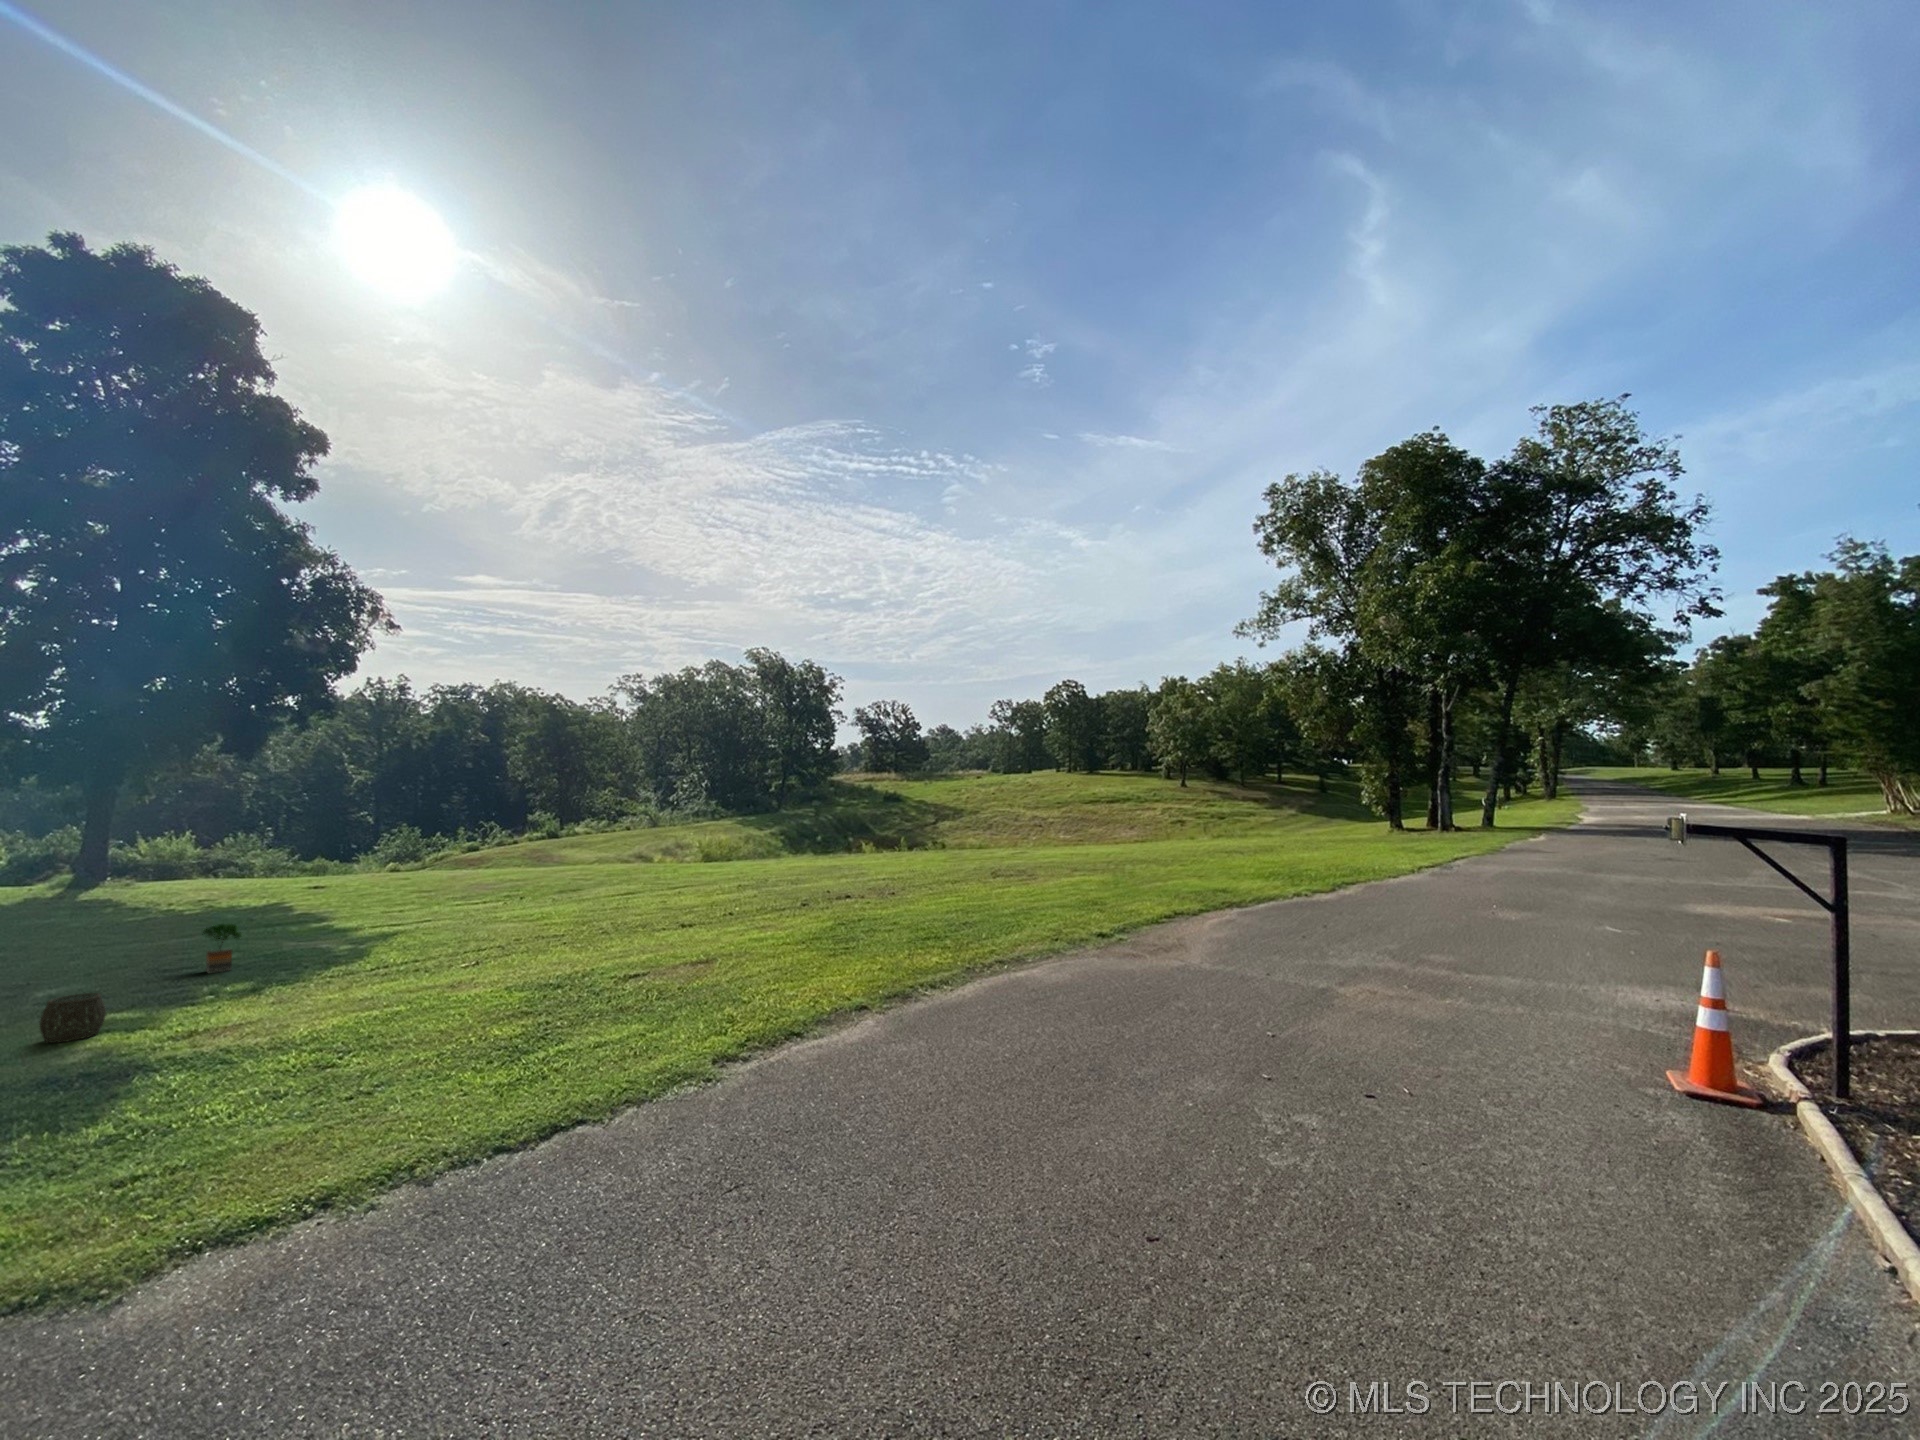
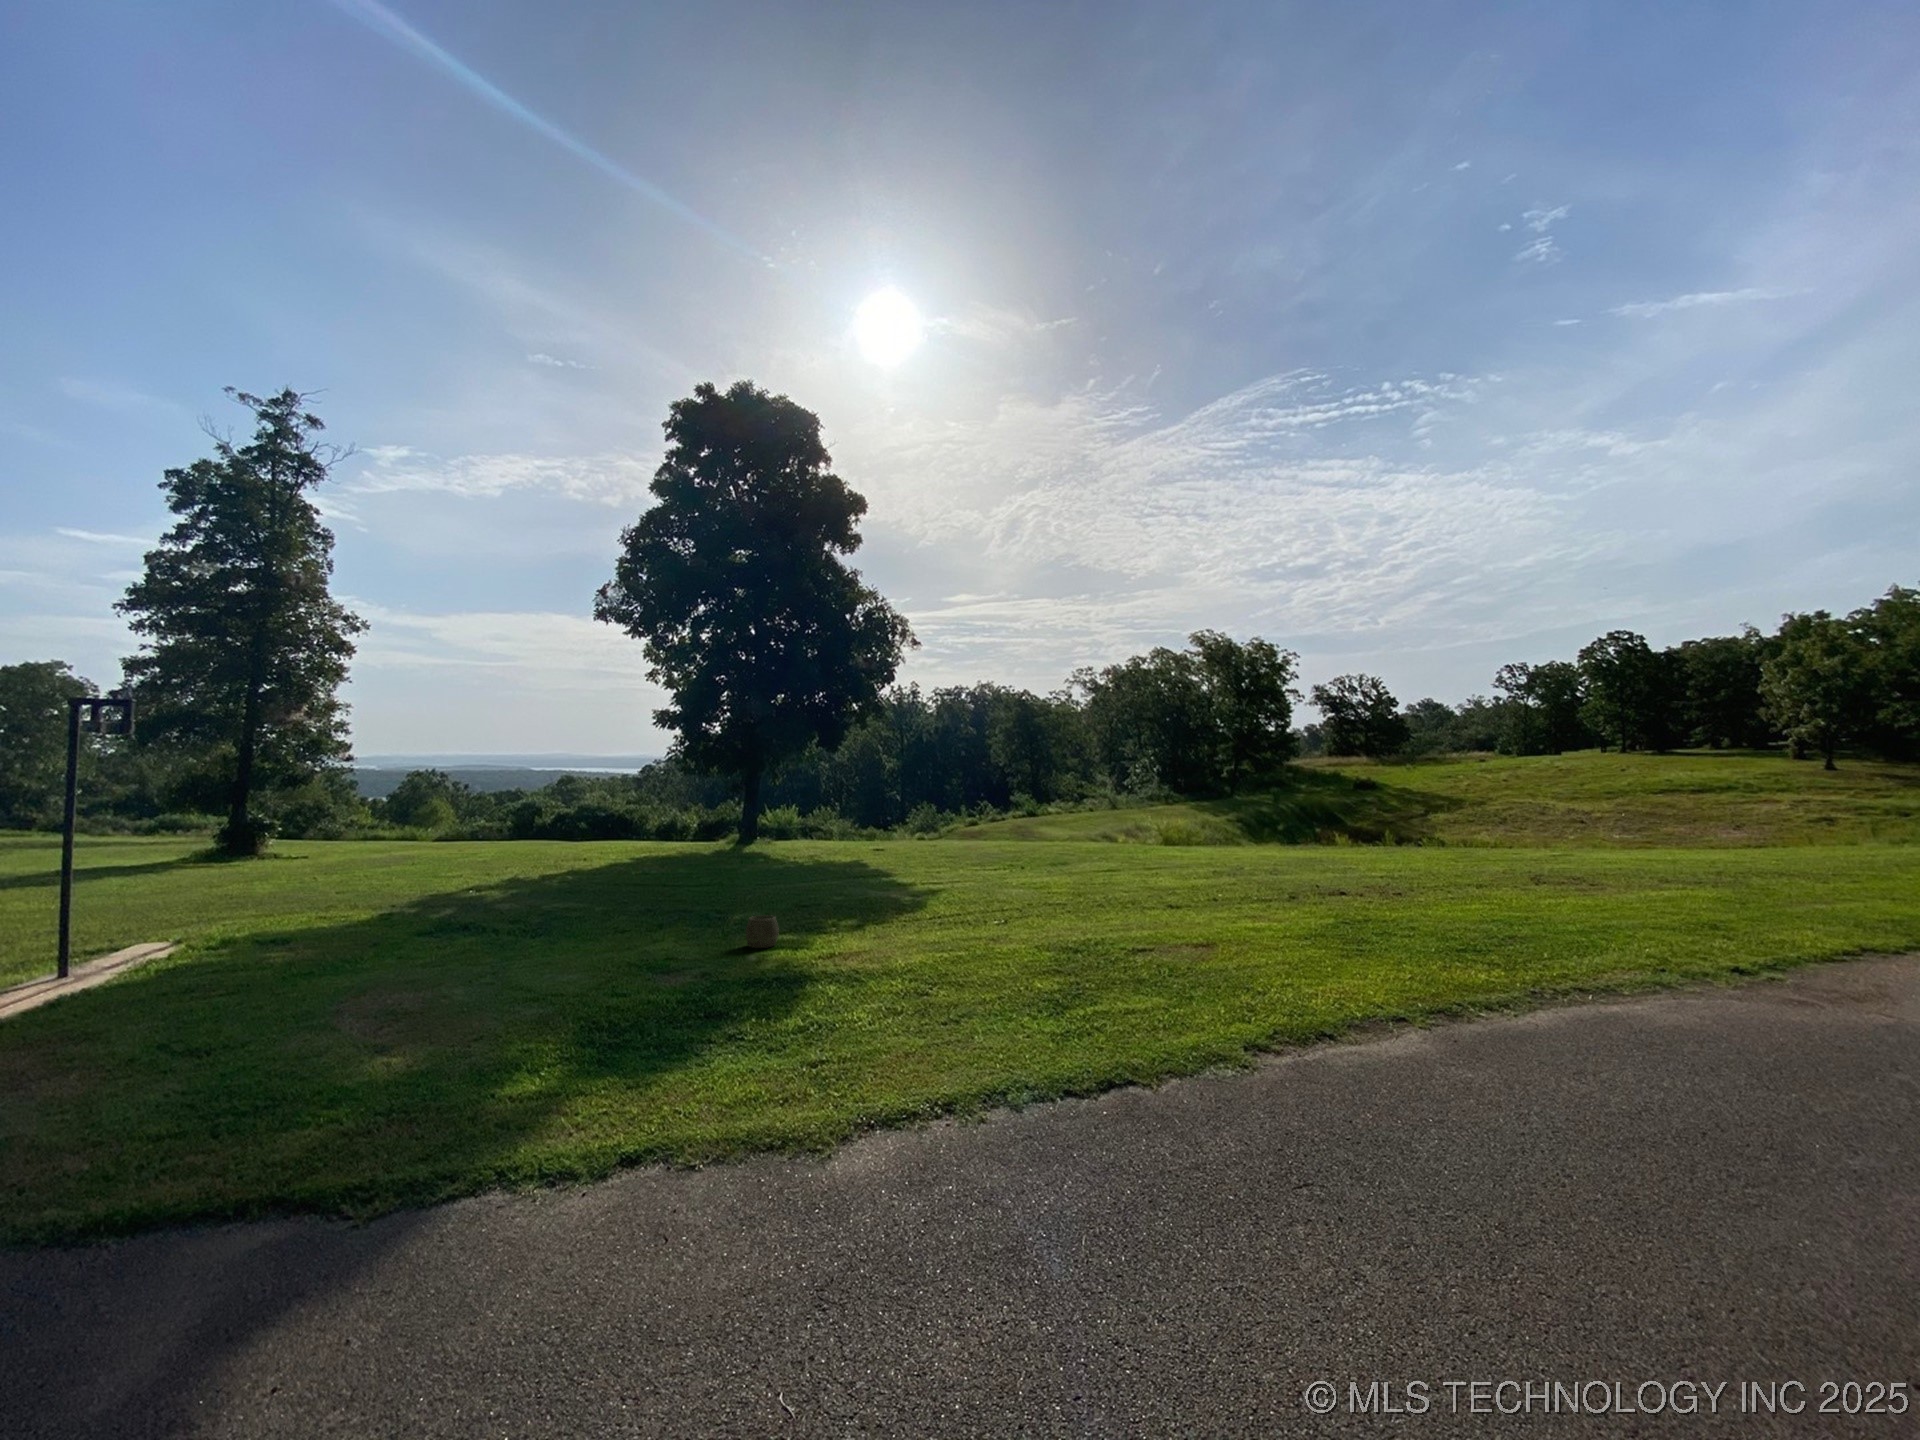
potted tree: present [201,924,242,973] -> none [820,872,845,909]

